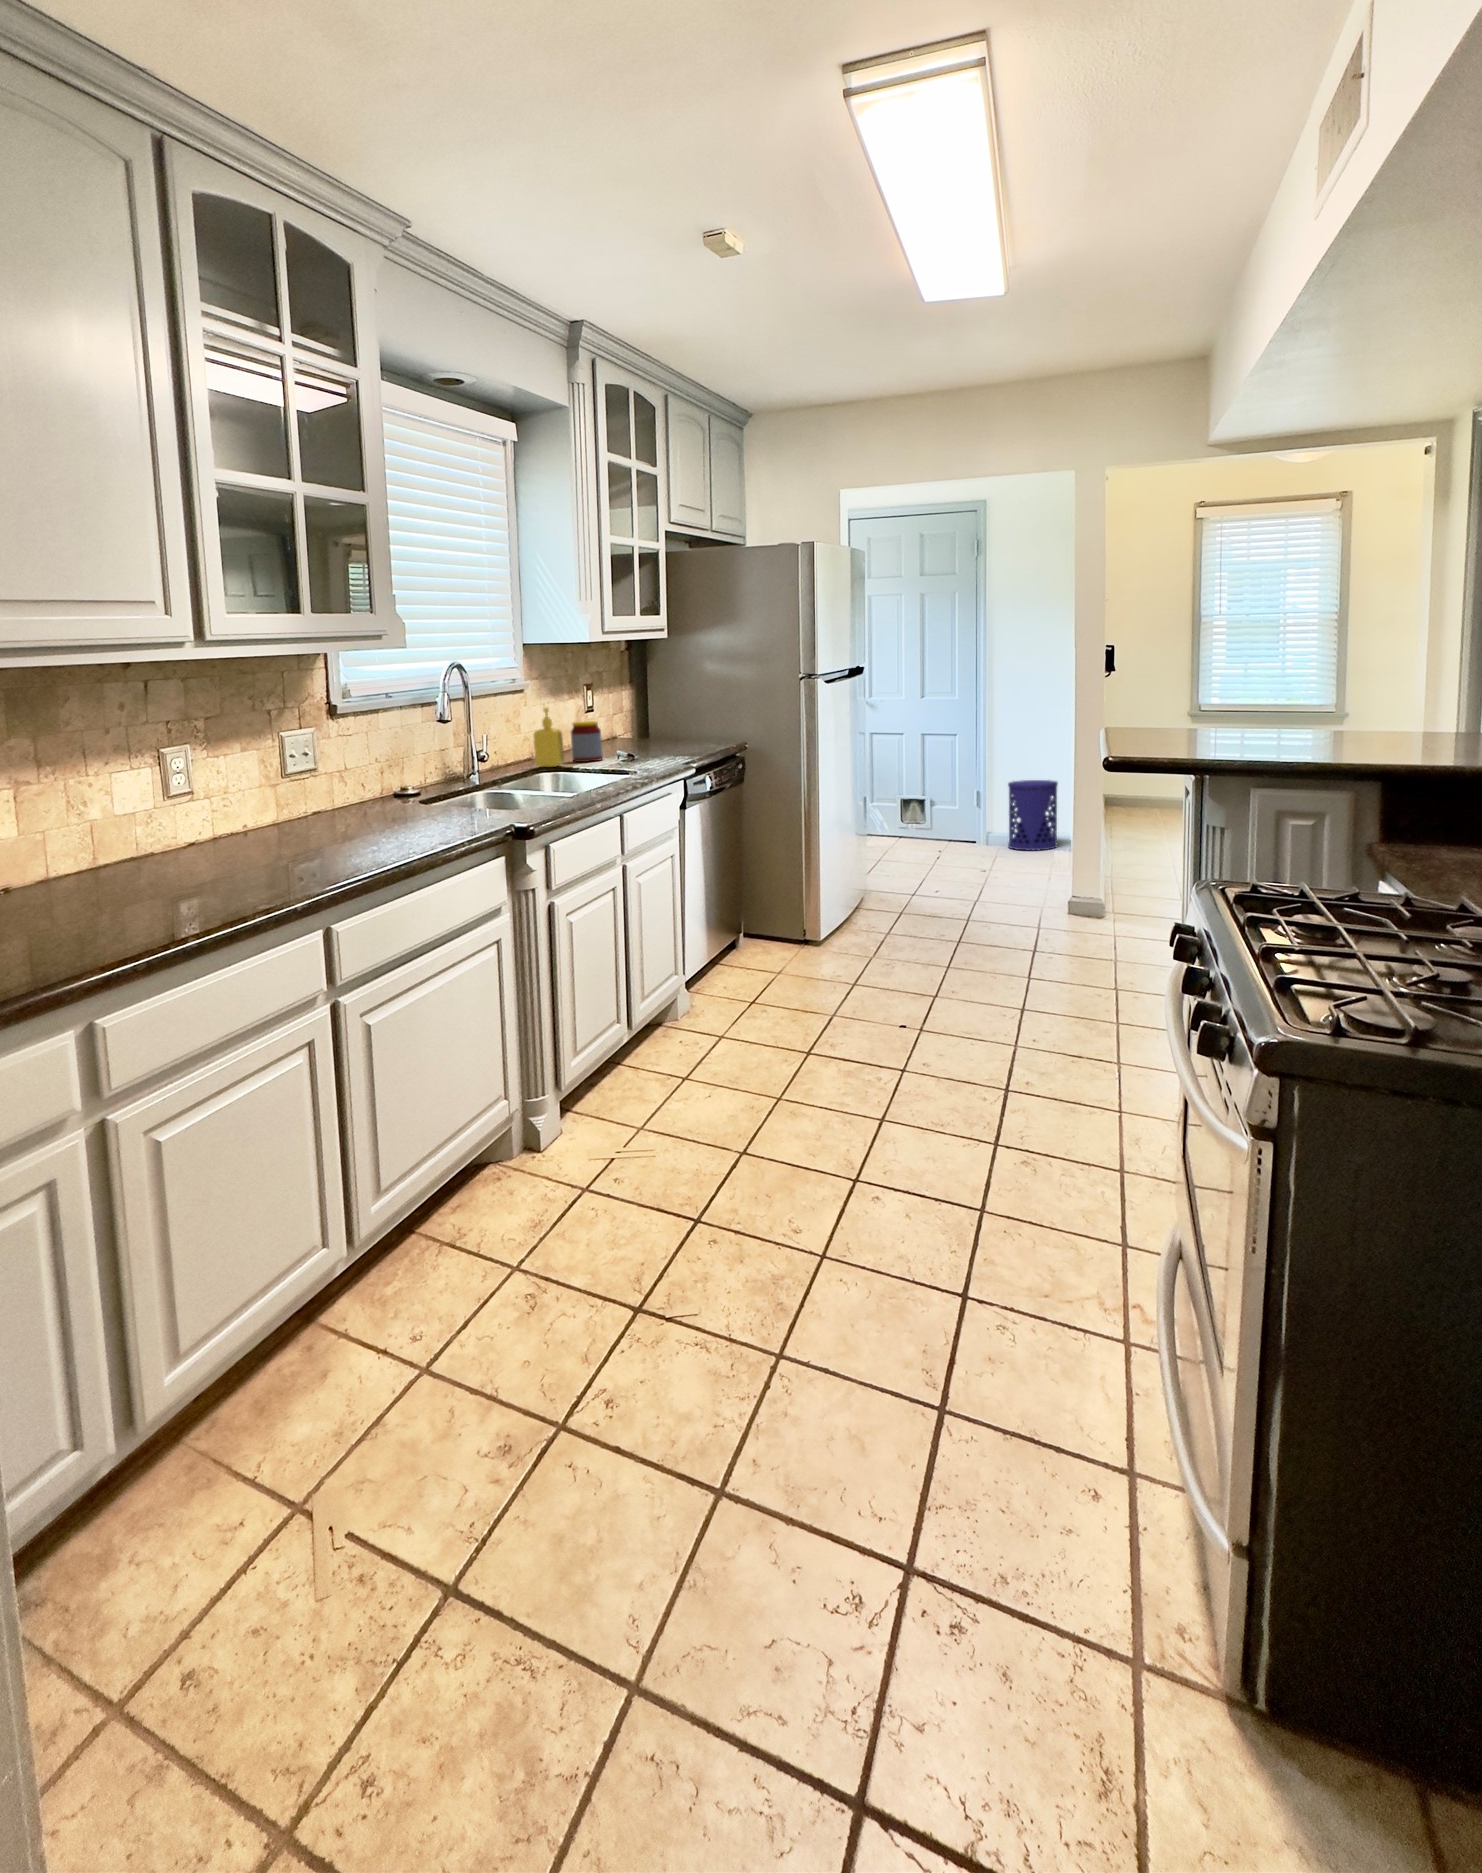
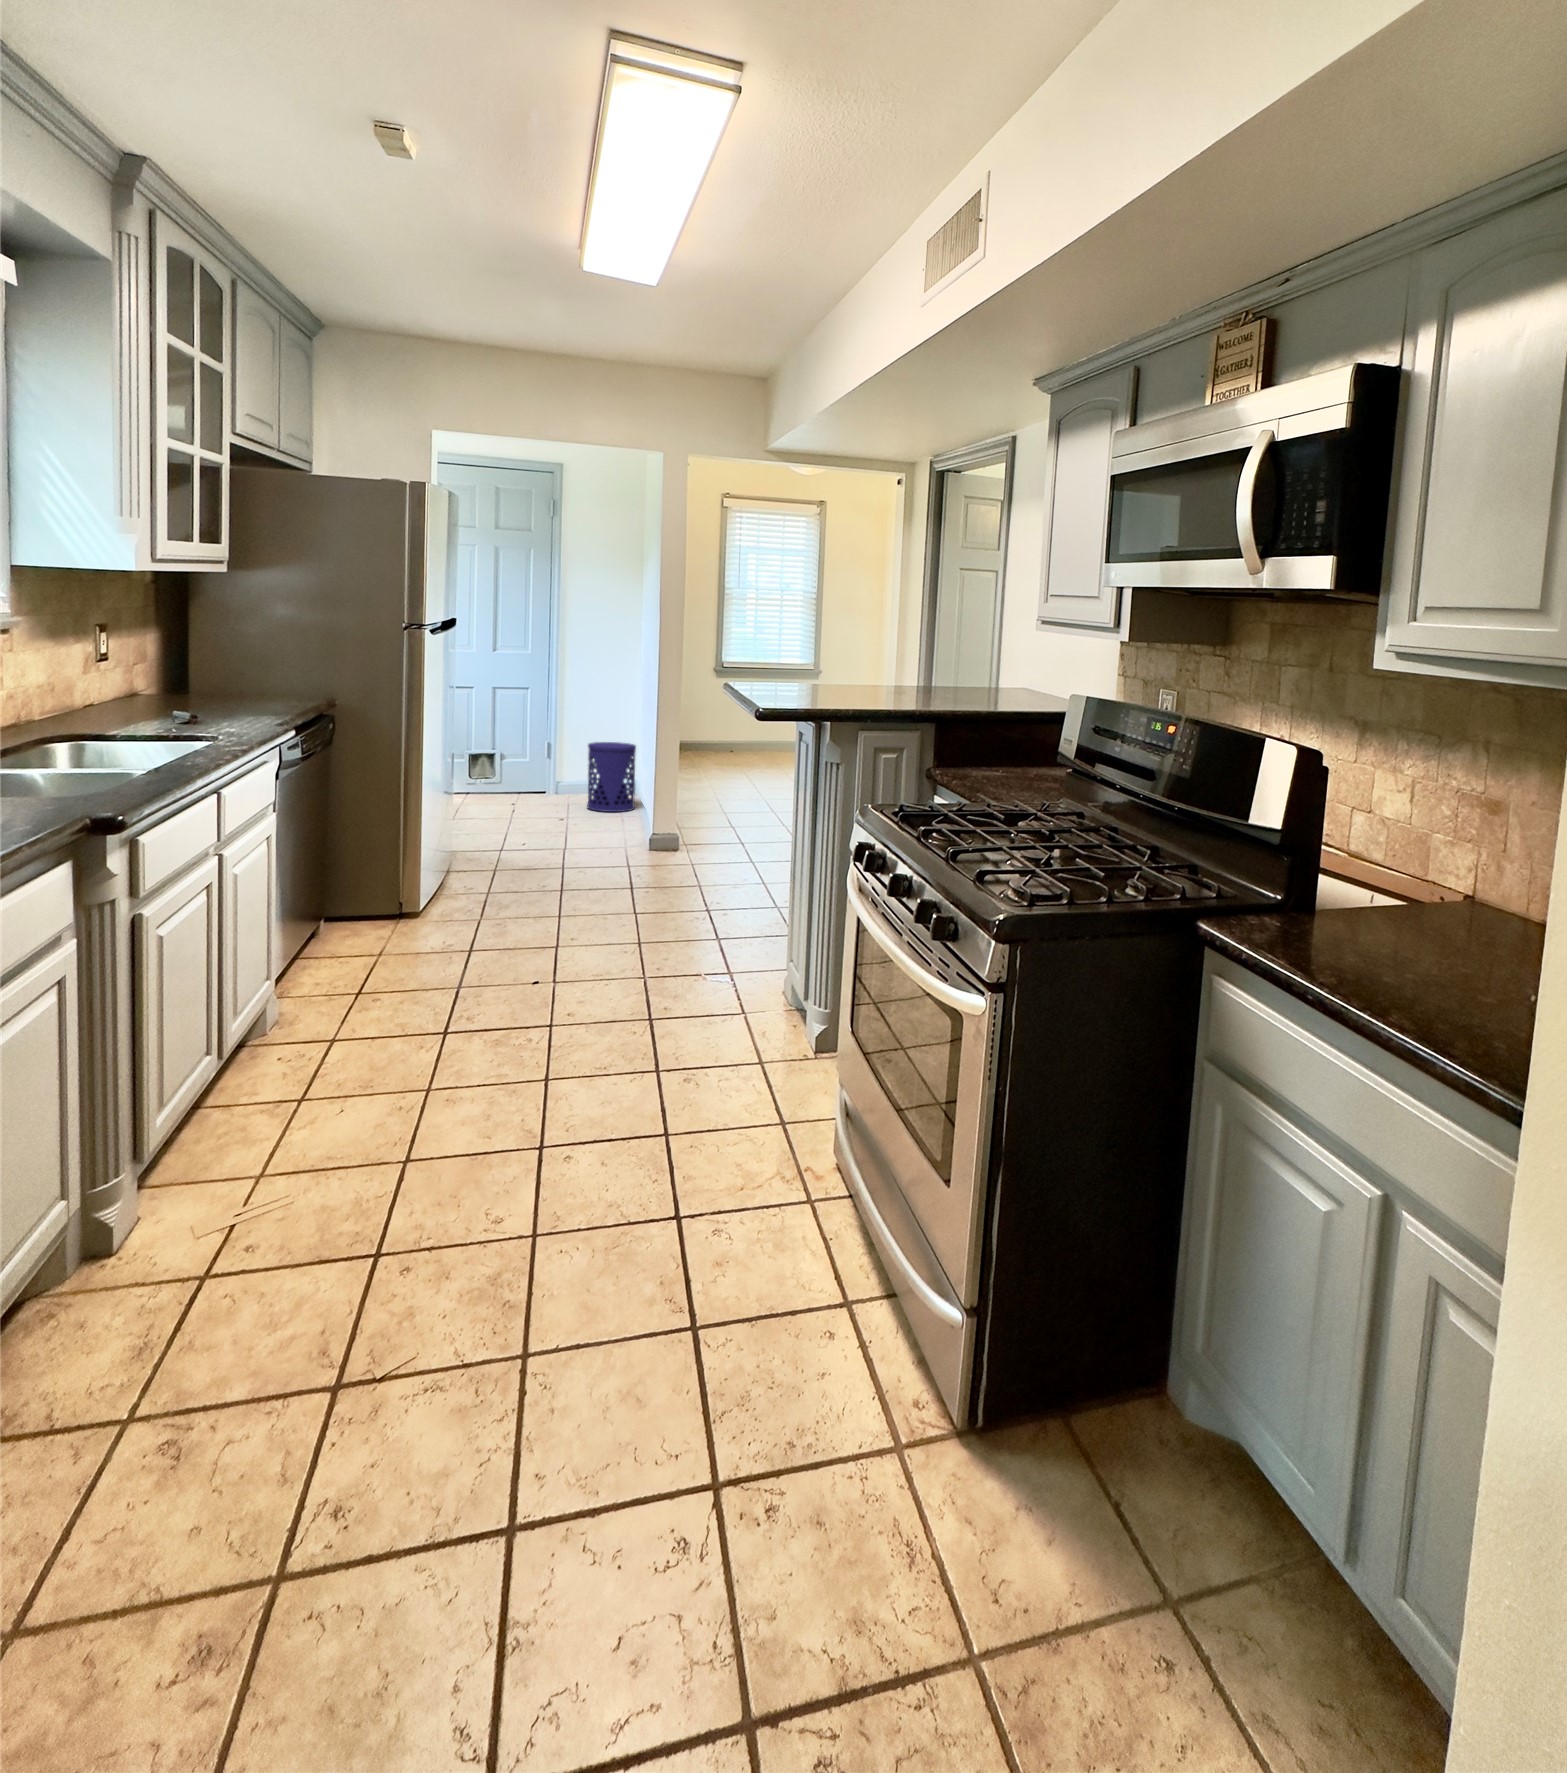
soap dispenser: present [534,708,564,767] -> none [49,643,95,719]
jar: present [571,721,603,762] -> none [101,662,148,713]

